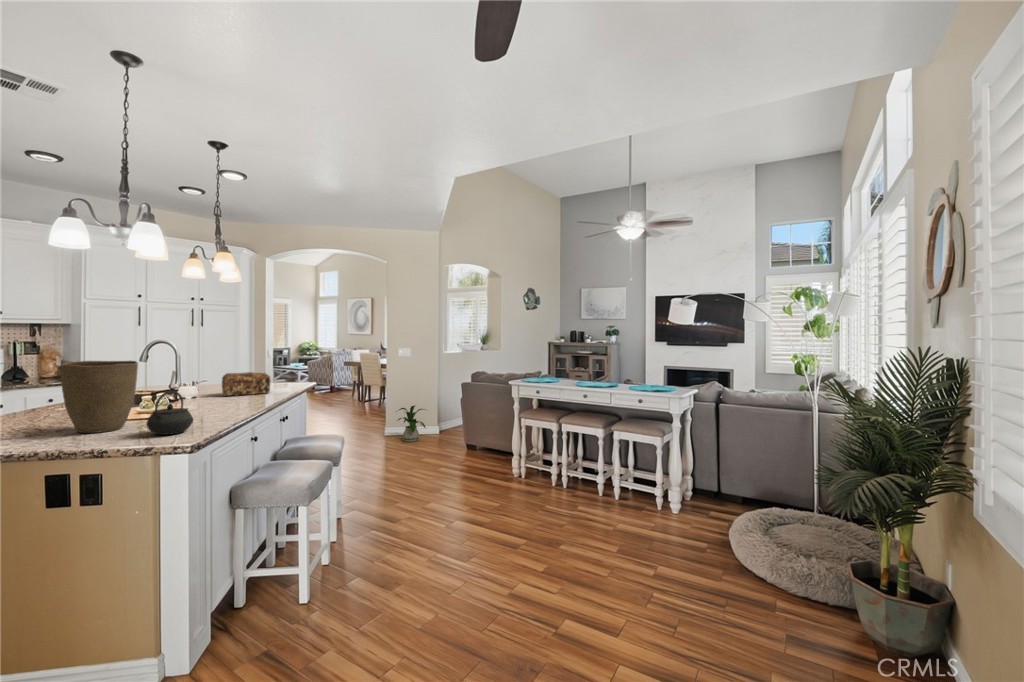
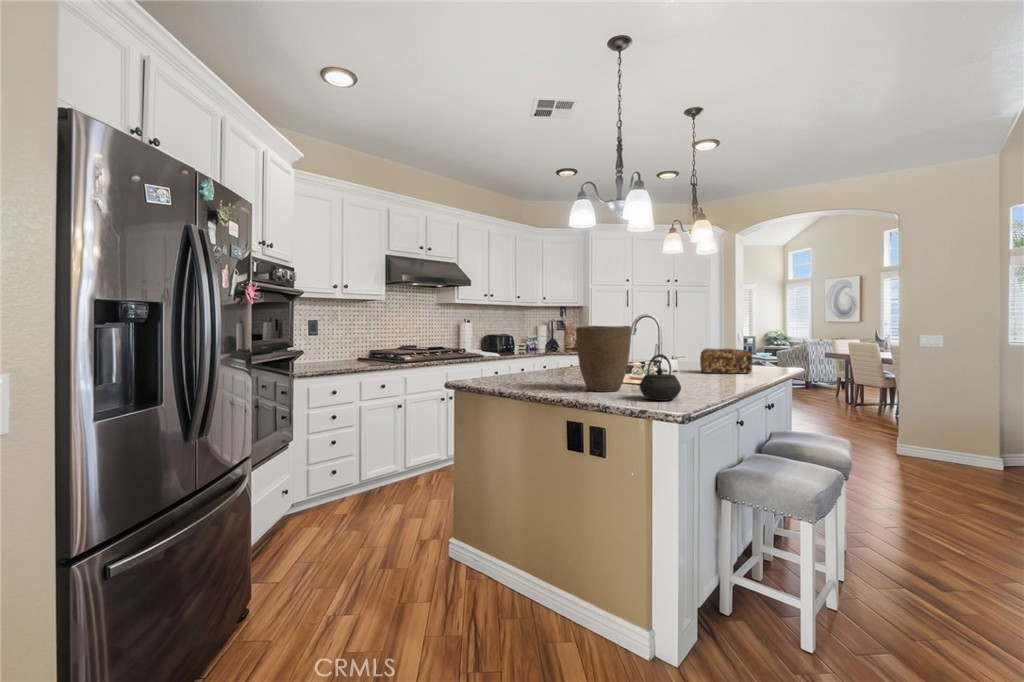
house plant: present [398,406,426,442] -> none [915,415,981,469]

